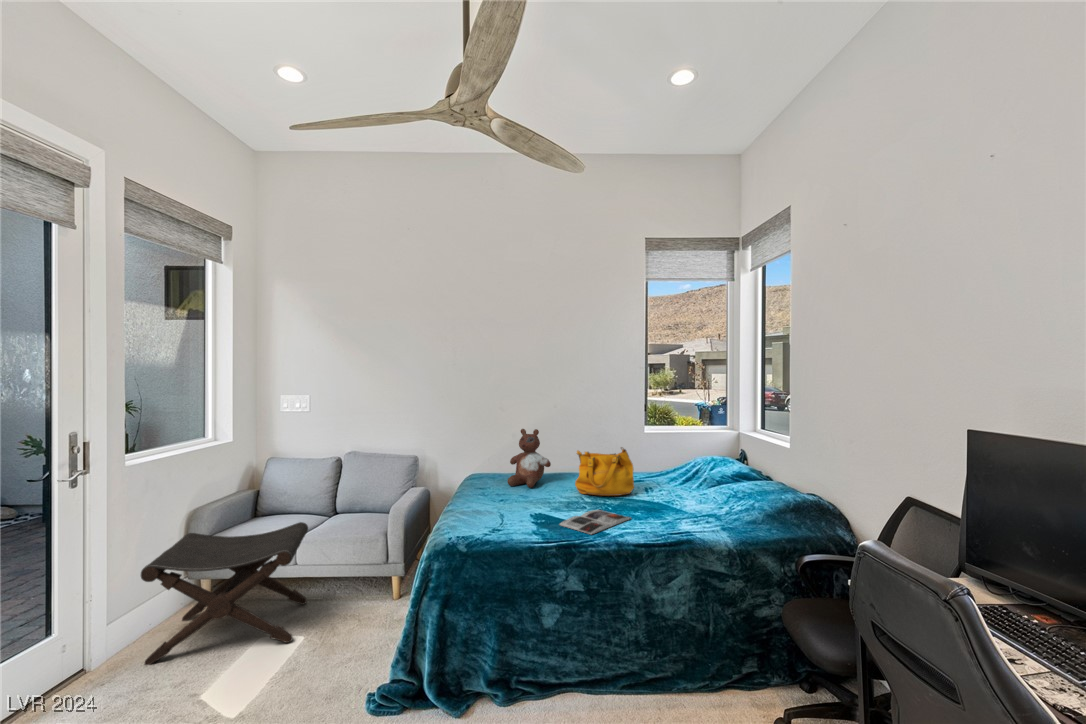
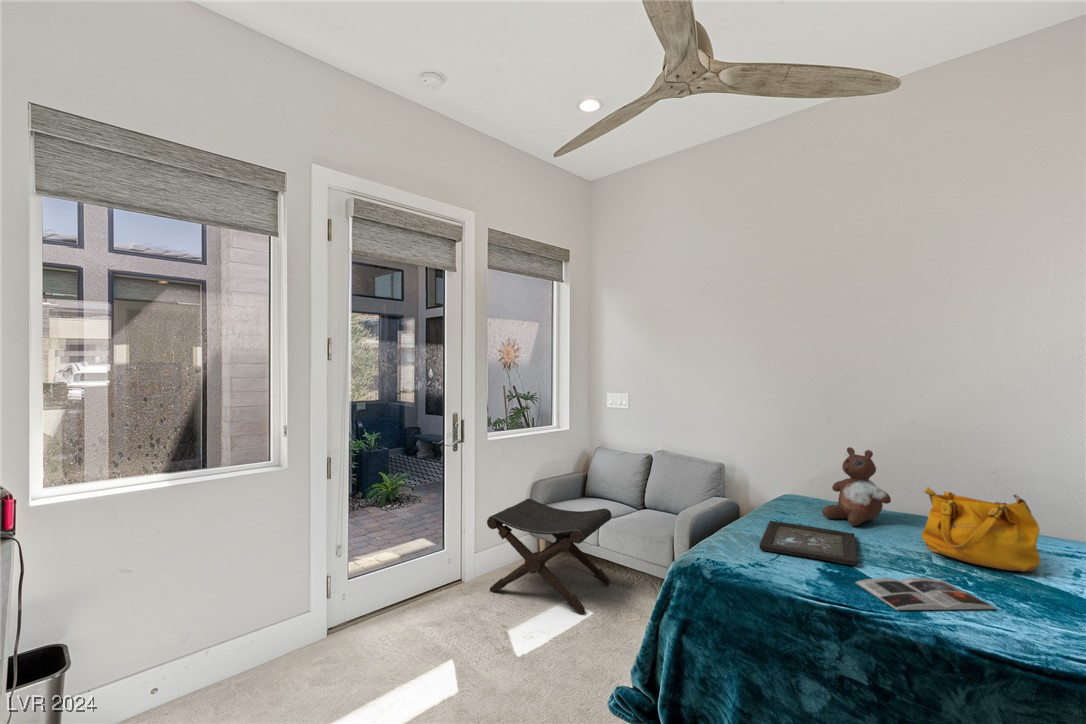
tray: none [478,492,553,520] -> present [759,521,857,565]

